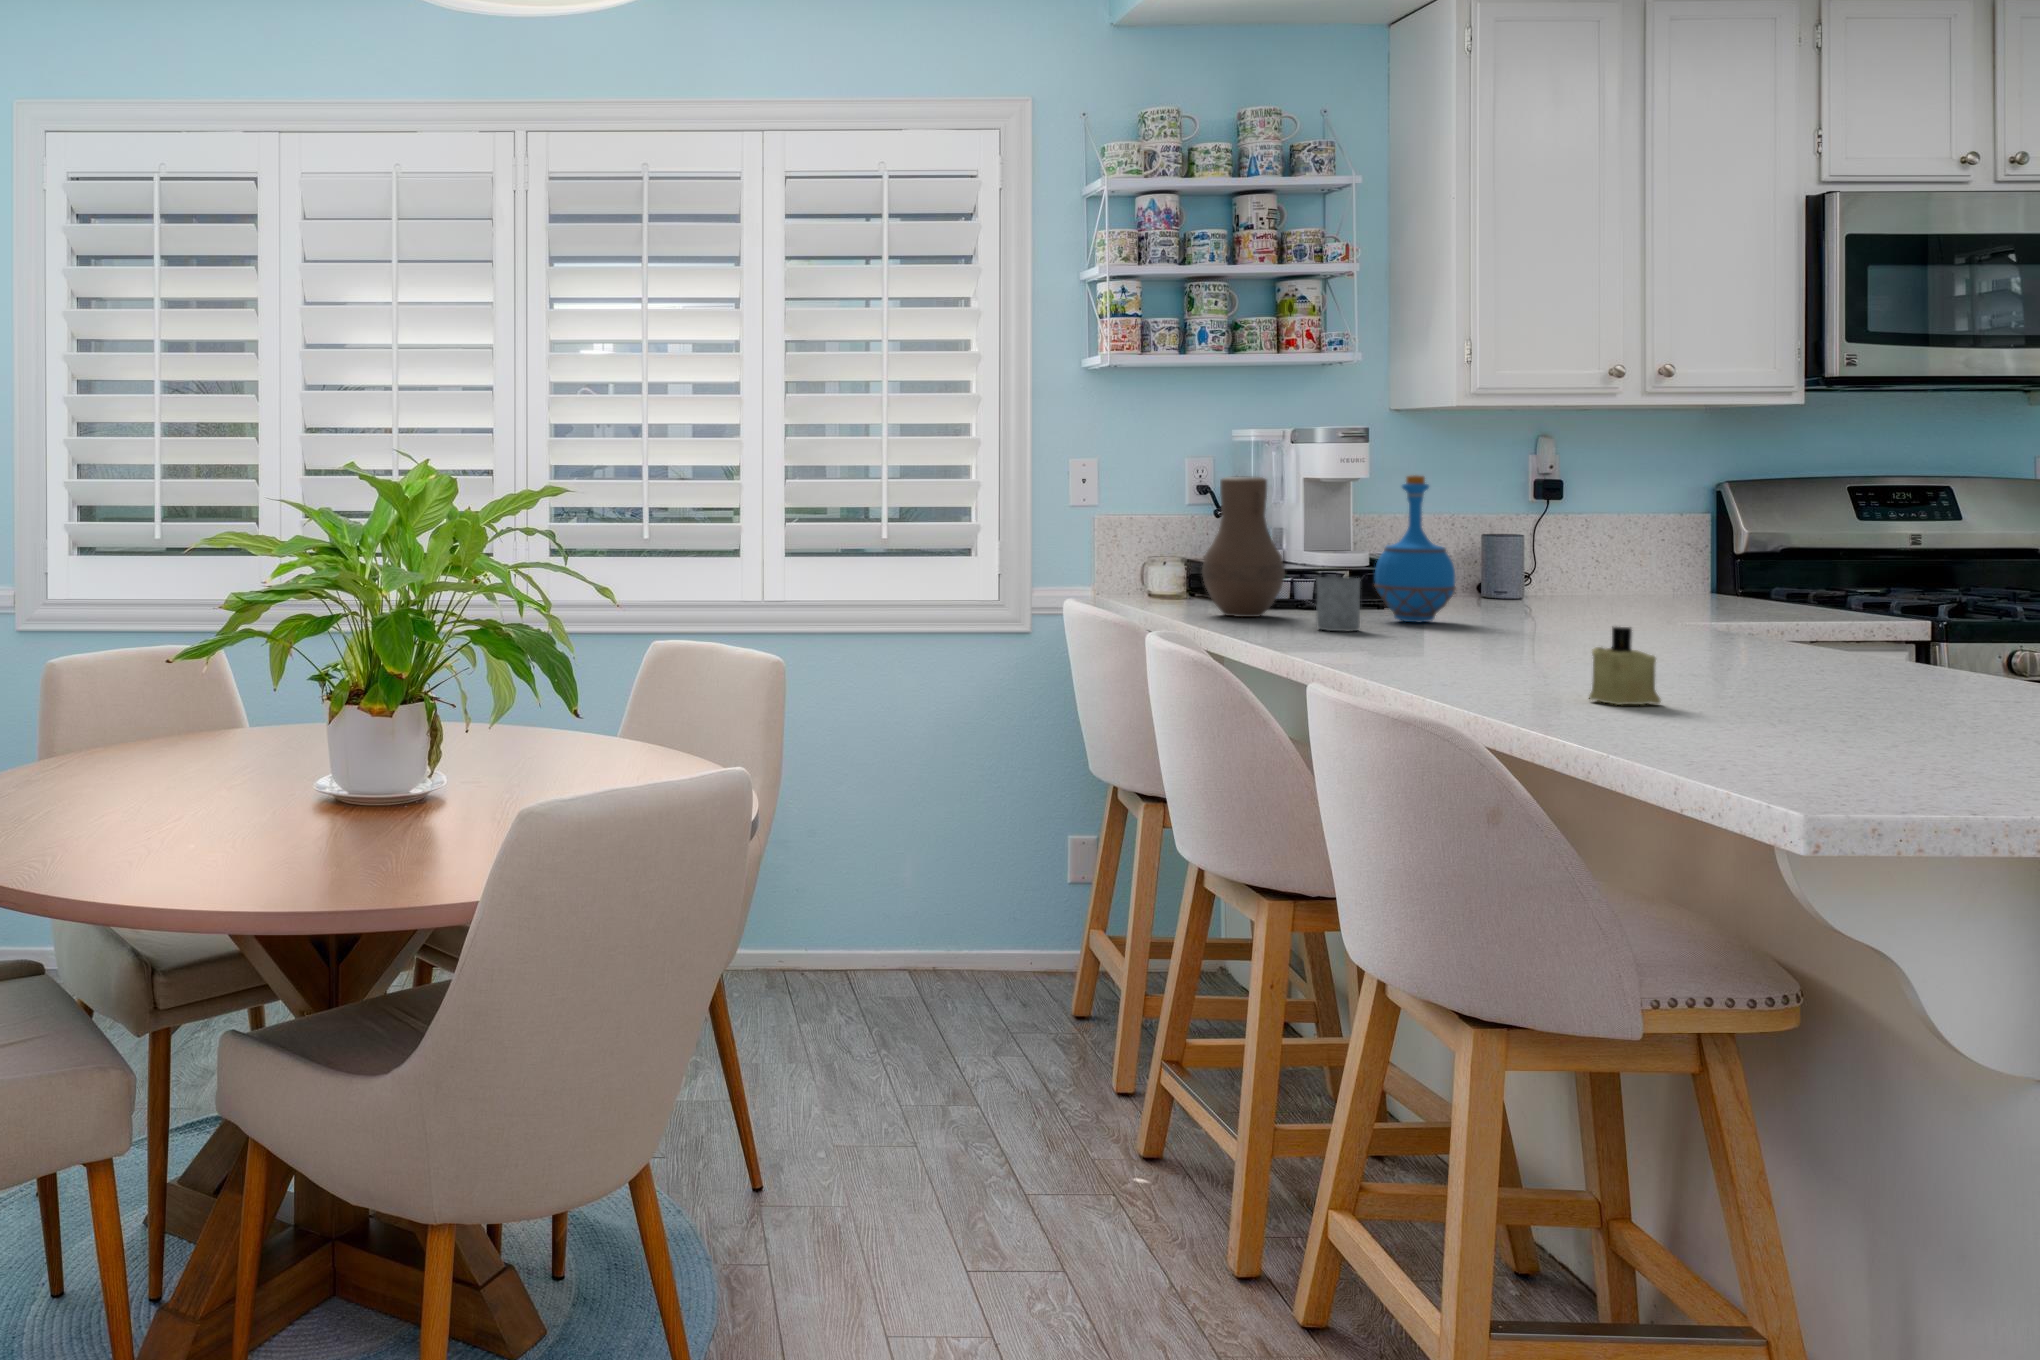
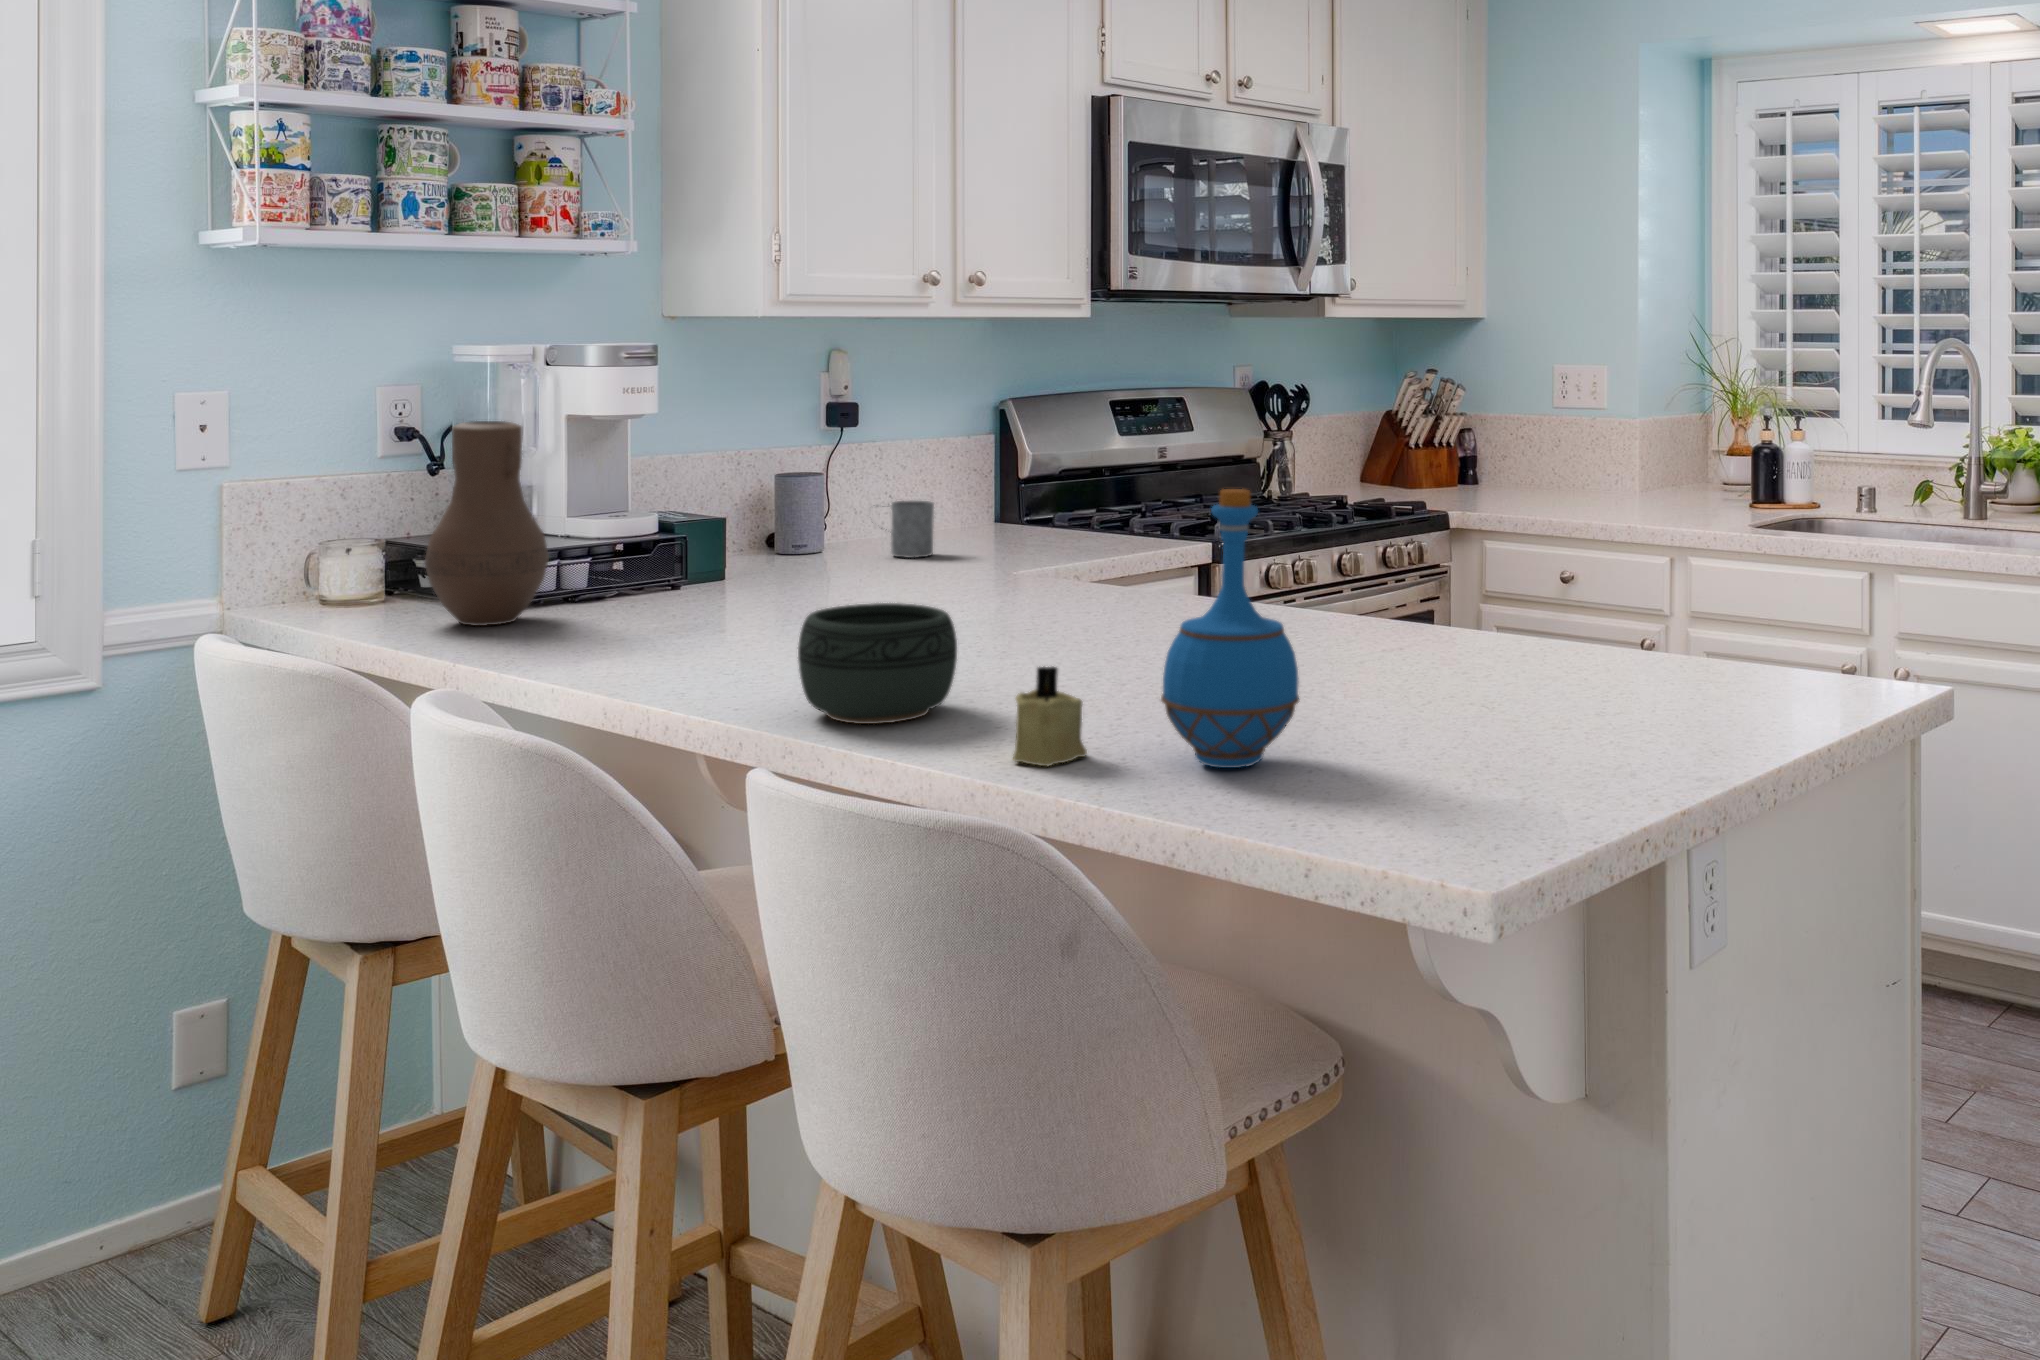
bottle: present [1374,475,1456,622] -> present [1161,489,1300,768]
mug: present [1316,577,1360,631] -> present [874,501,934,558]
bowl: none [1430,590,1565,676] -> present [798,603,957,724]

